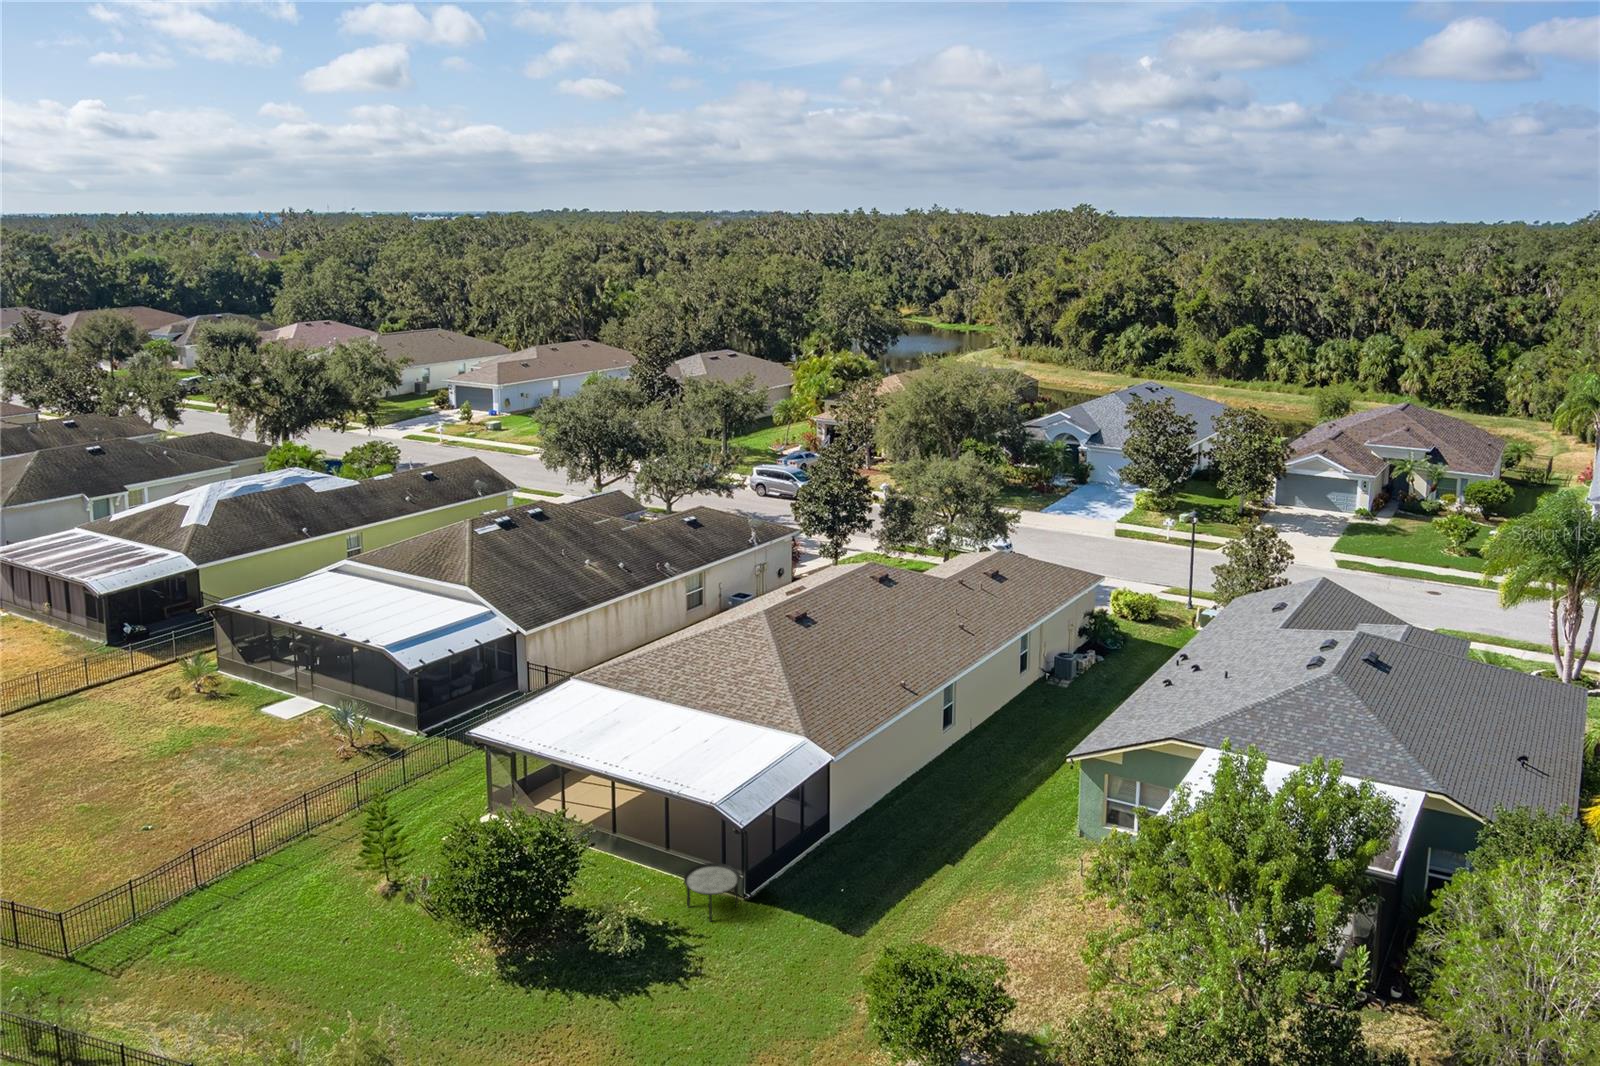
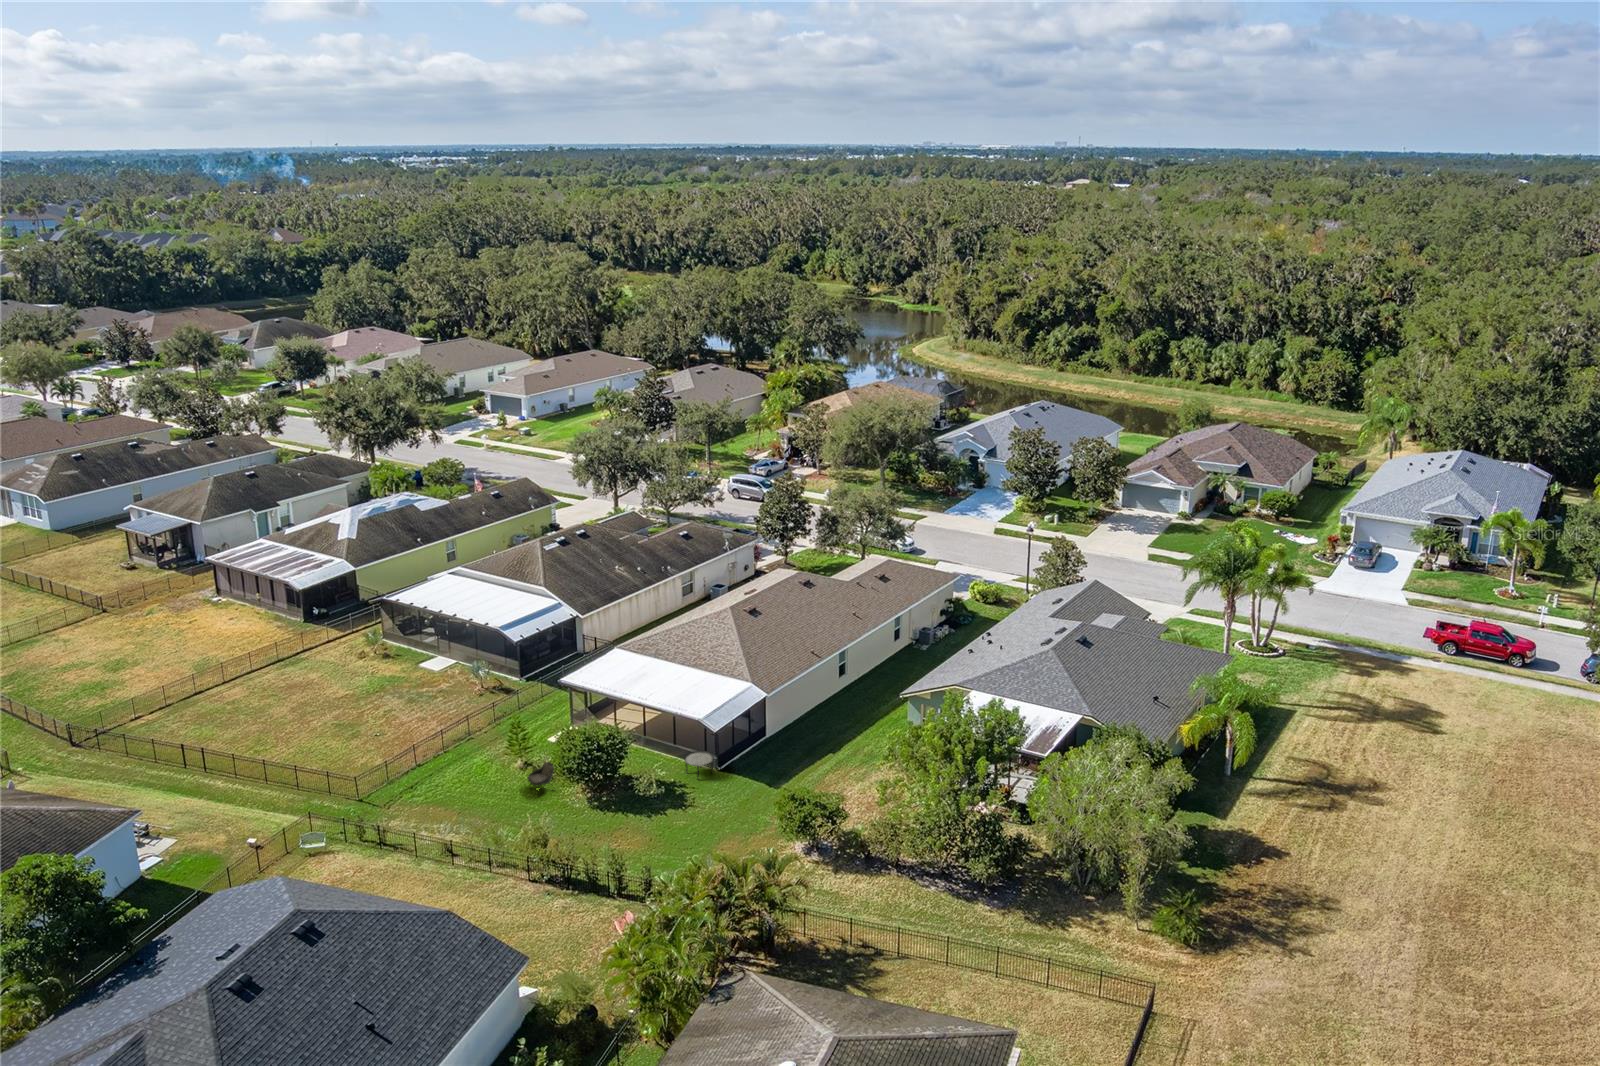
lounge chair: none [381,887,436,957] -> present [527,762,554,786]

